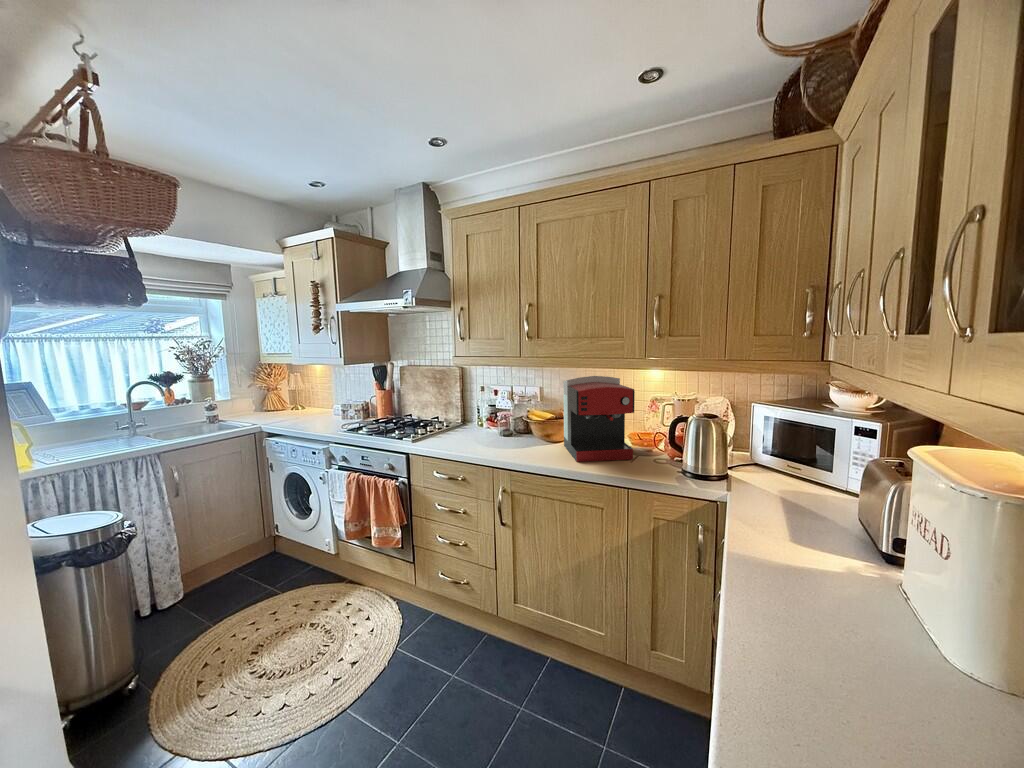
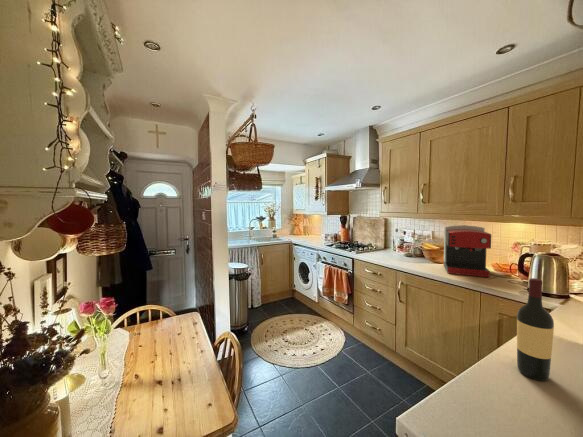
wine bottle: none [781,497,846,698] -> present [517,278,554,381]

